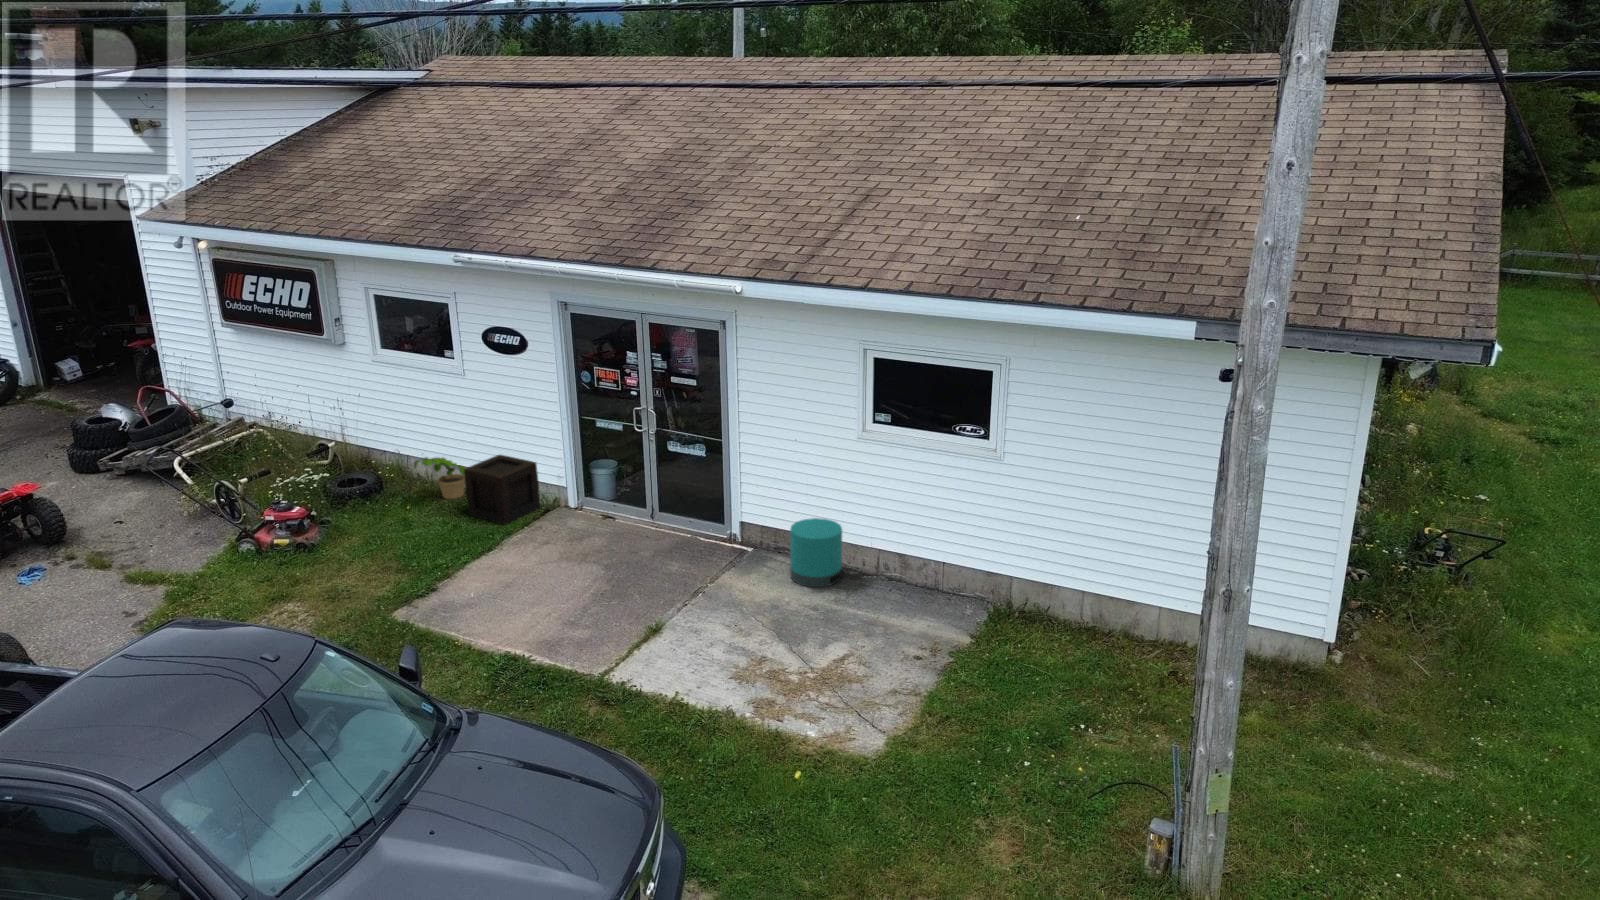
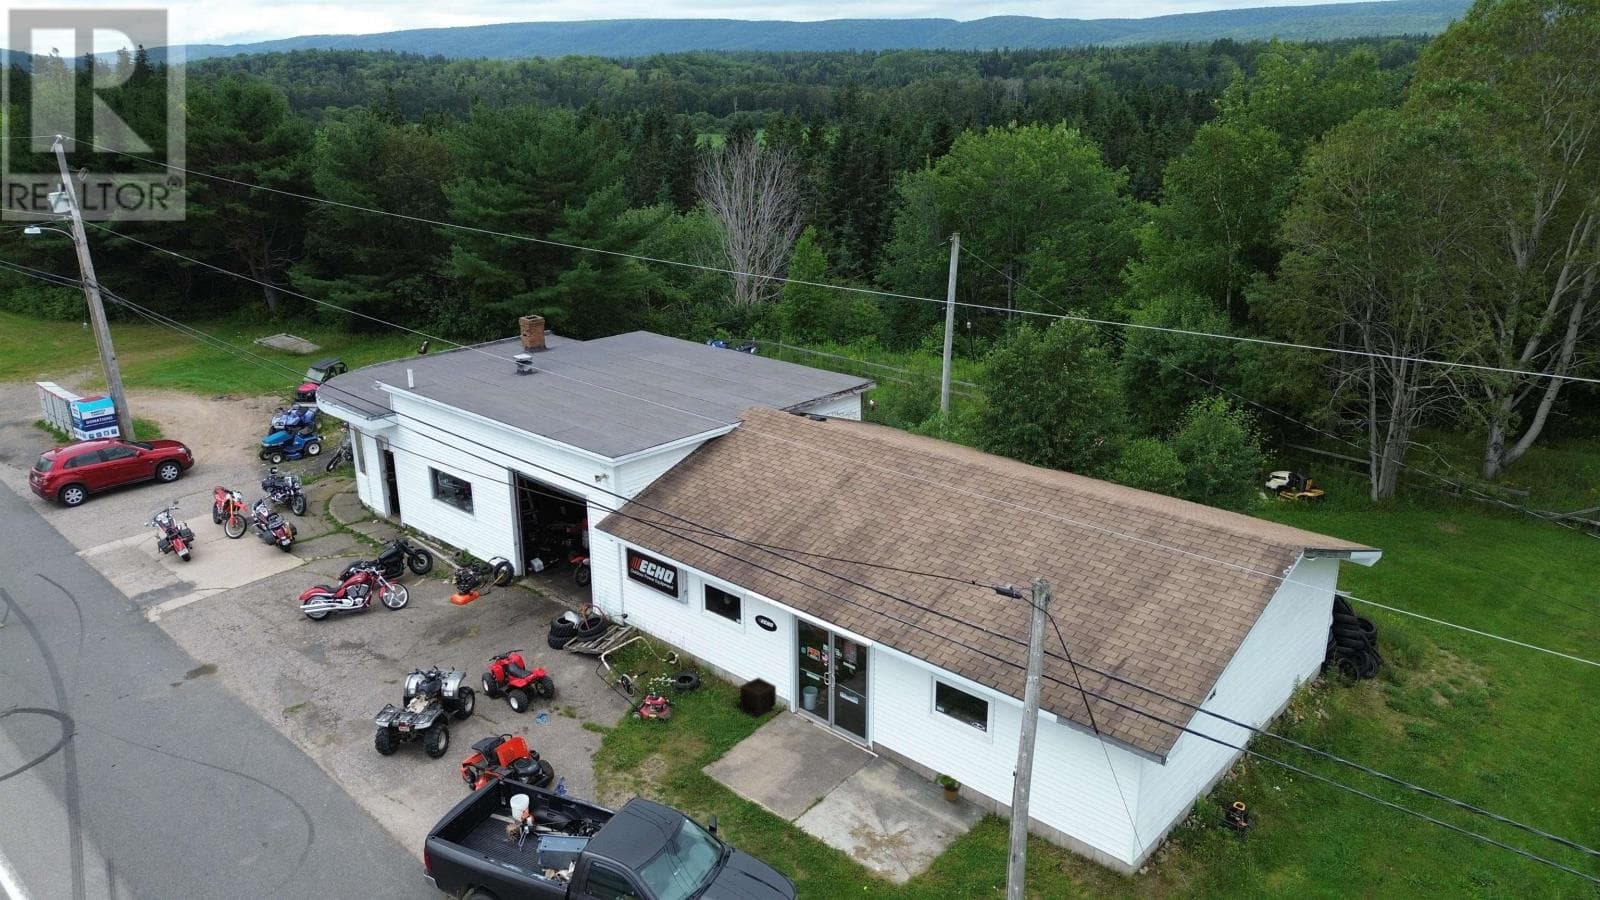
potted plant: present [414,457,465,499] -> present [934,773,962,801]
trash can: present [790,518,844,587] -> none [892,748,919,786]

